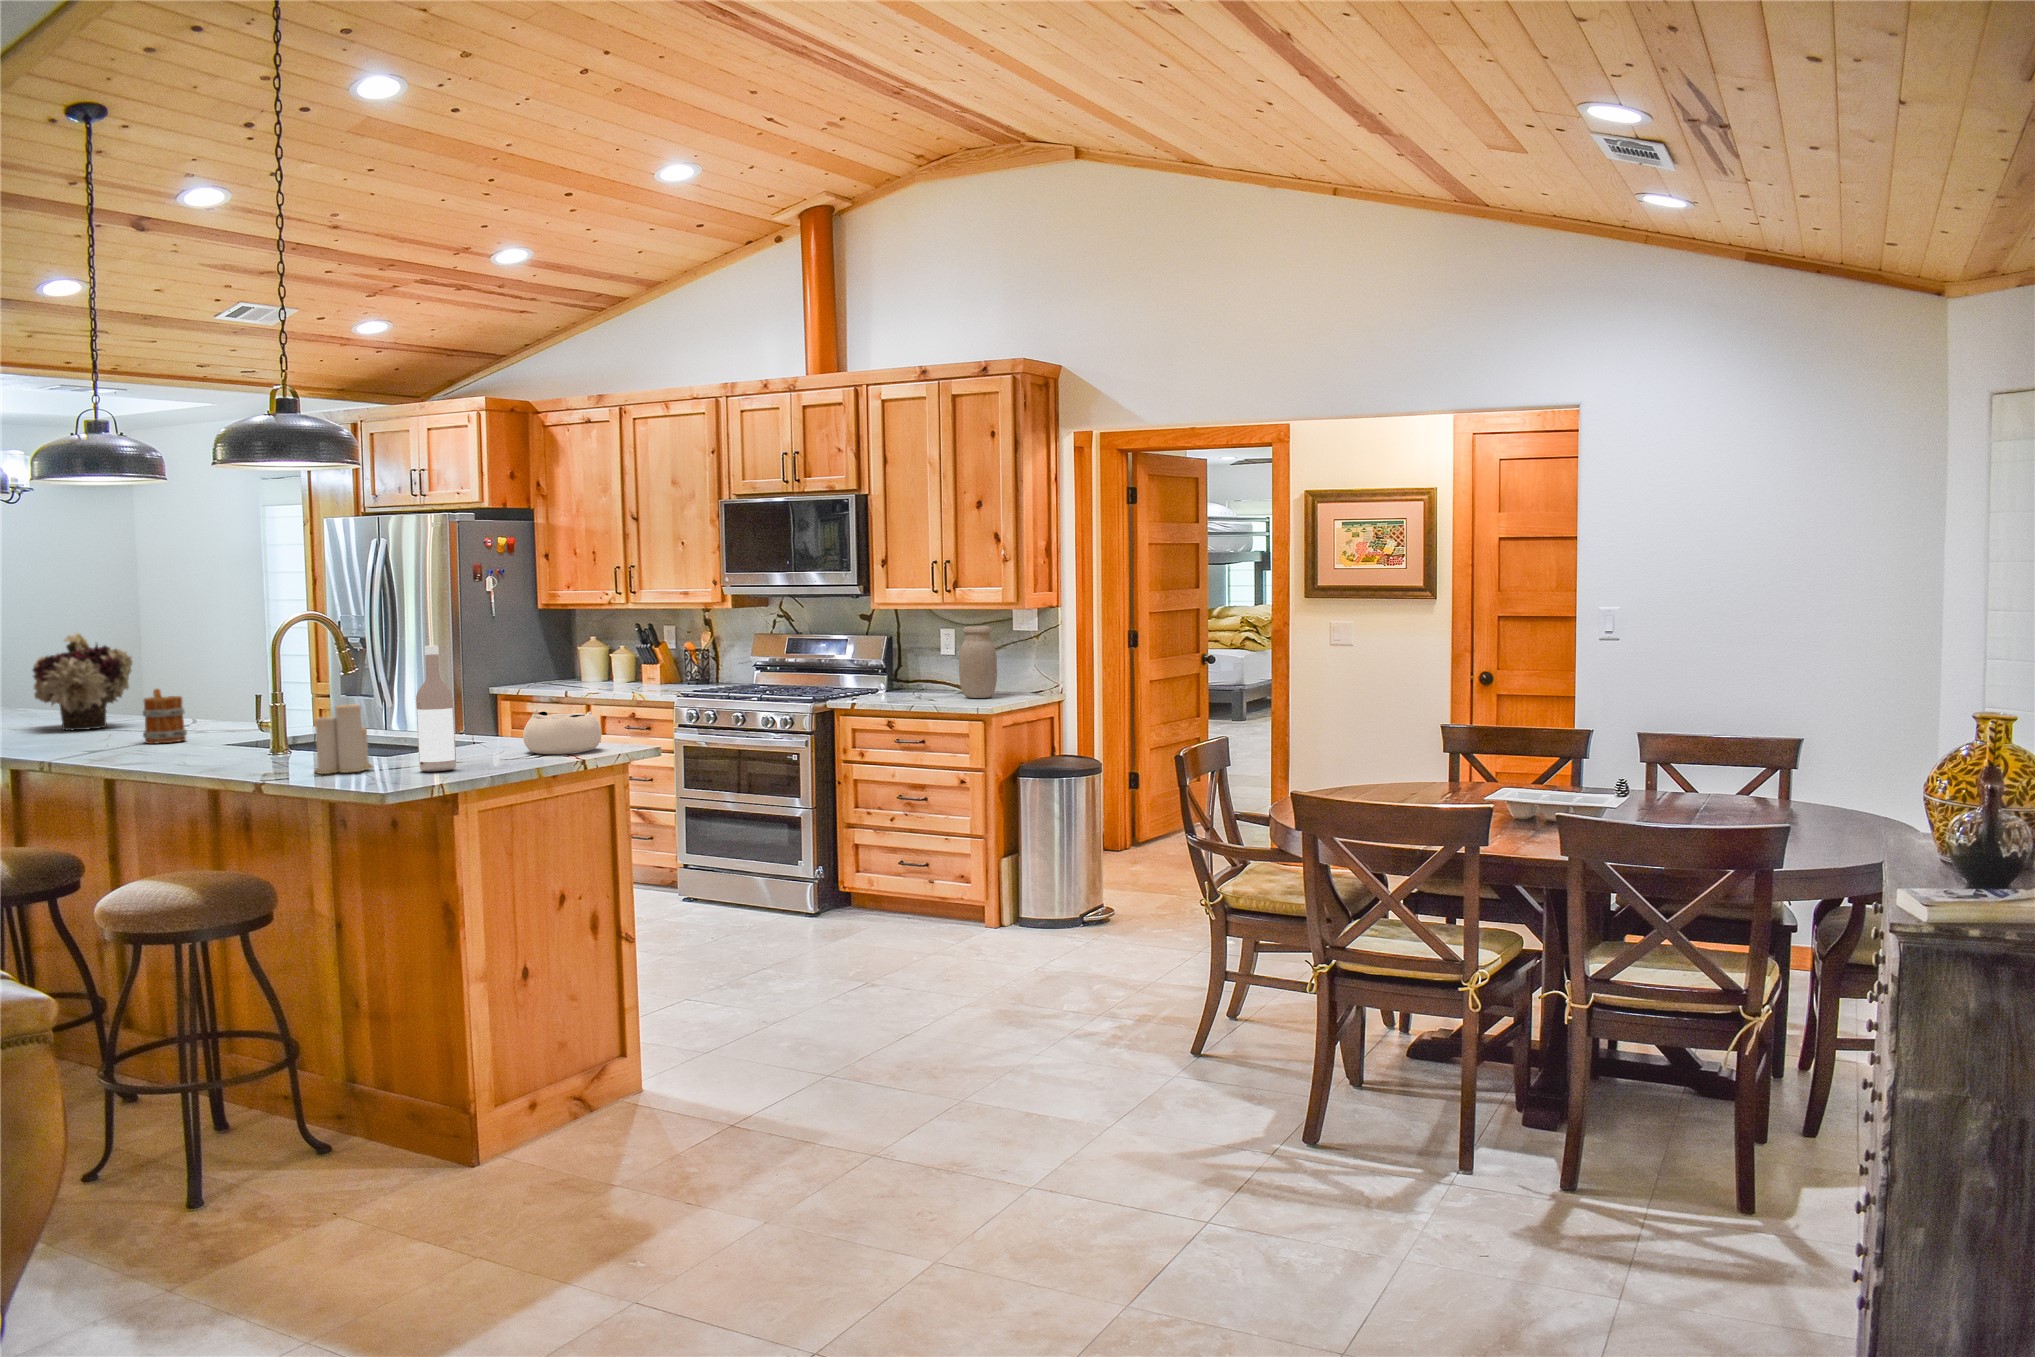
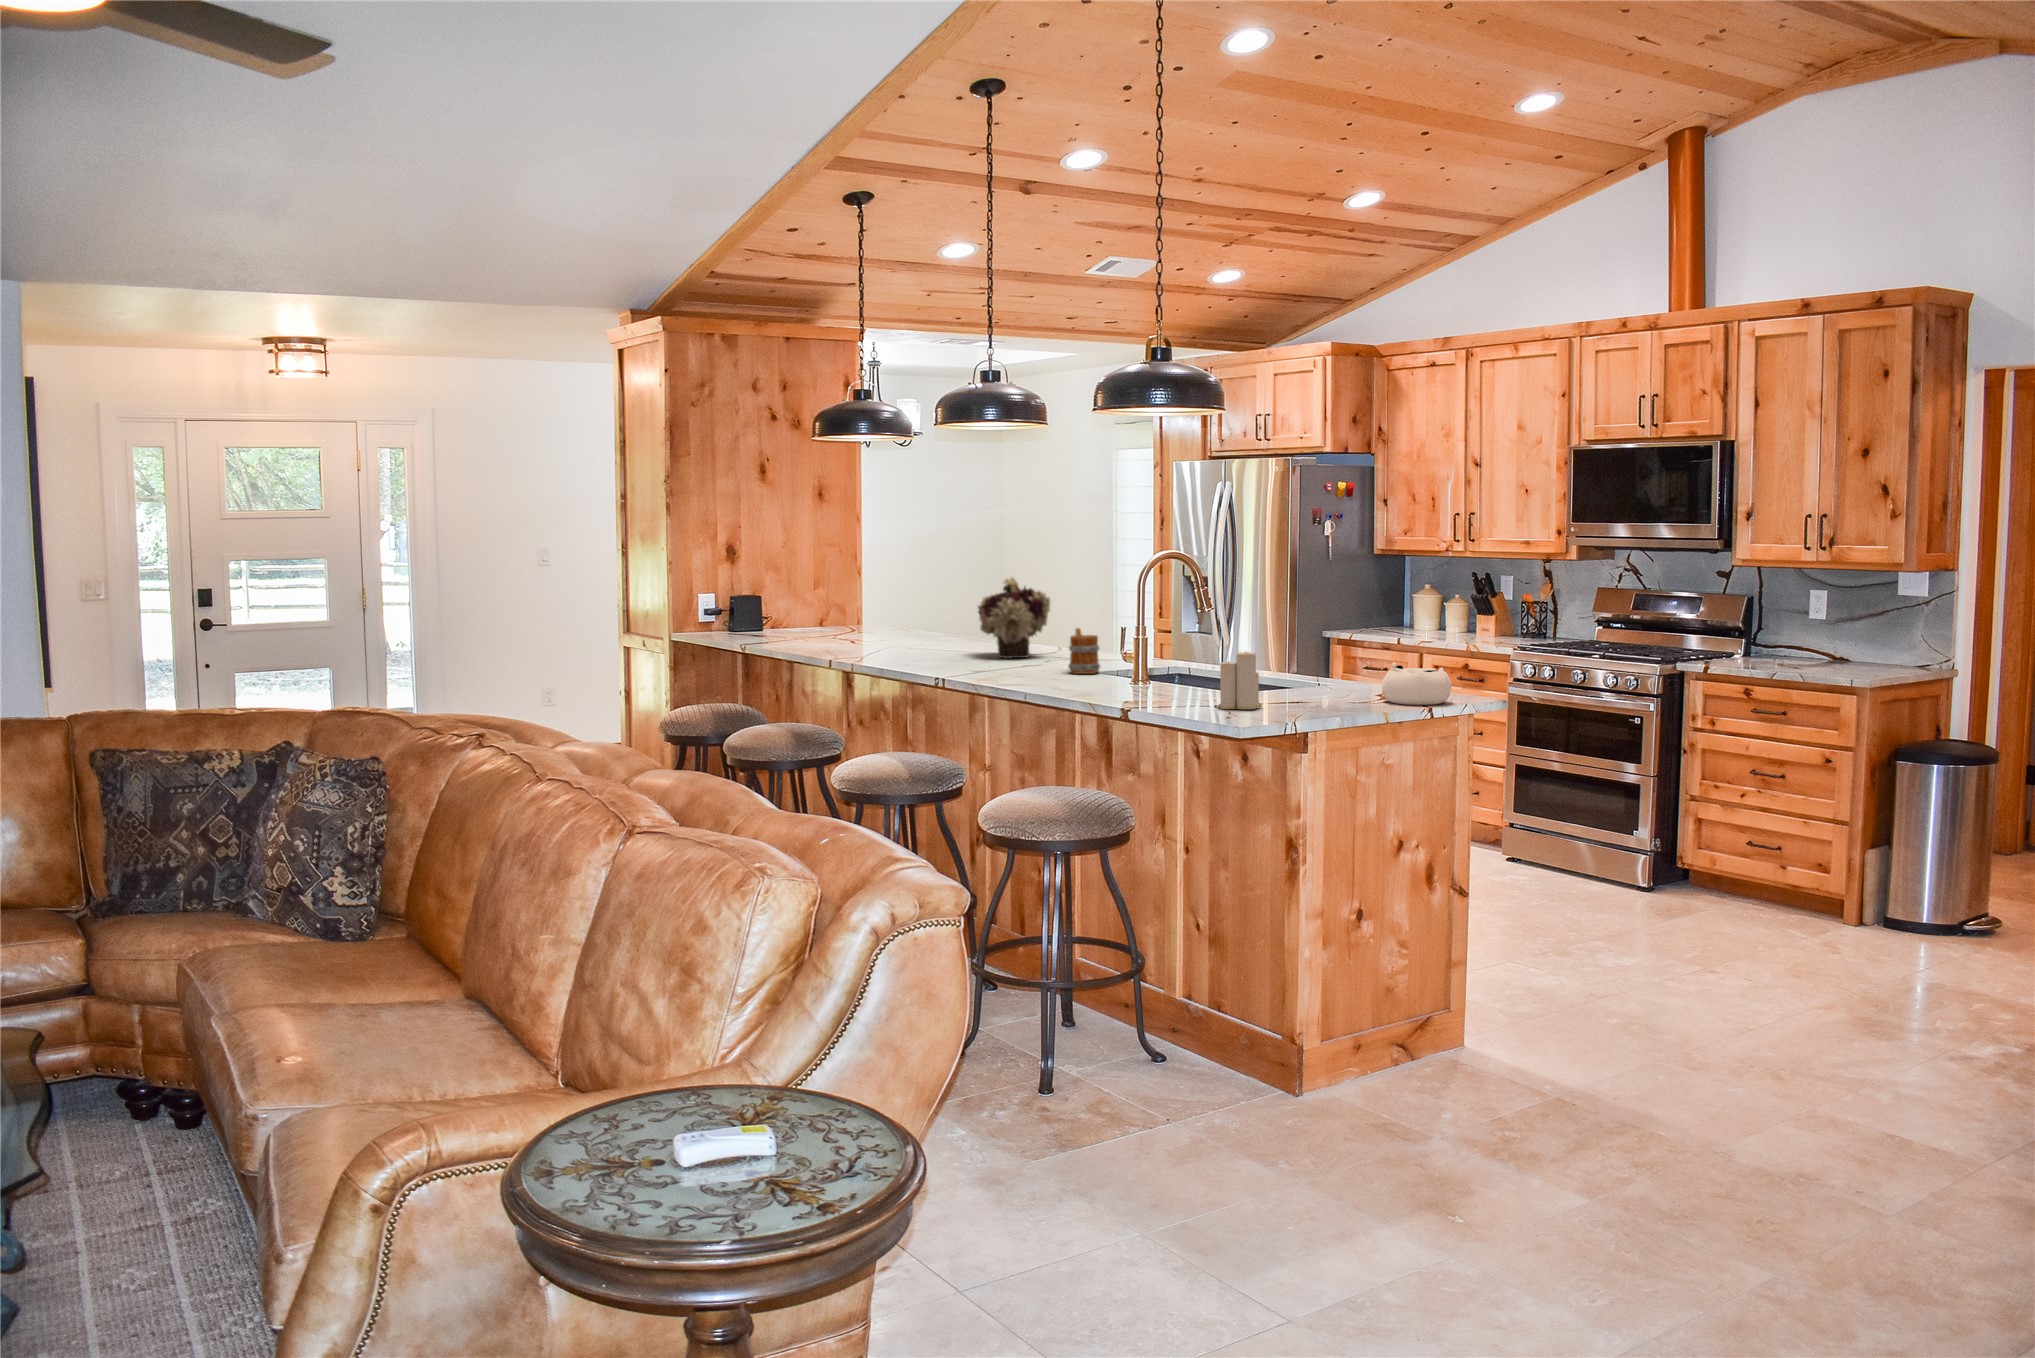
jar: present [959,626,997,698] -> none [1832,589,1878,670]
wine bottle: present [416,646,456,772] -> none [1301,606,1330,713]

